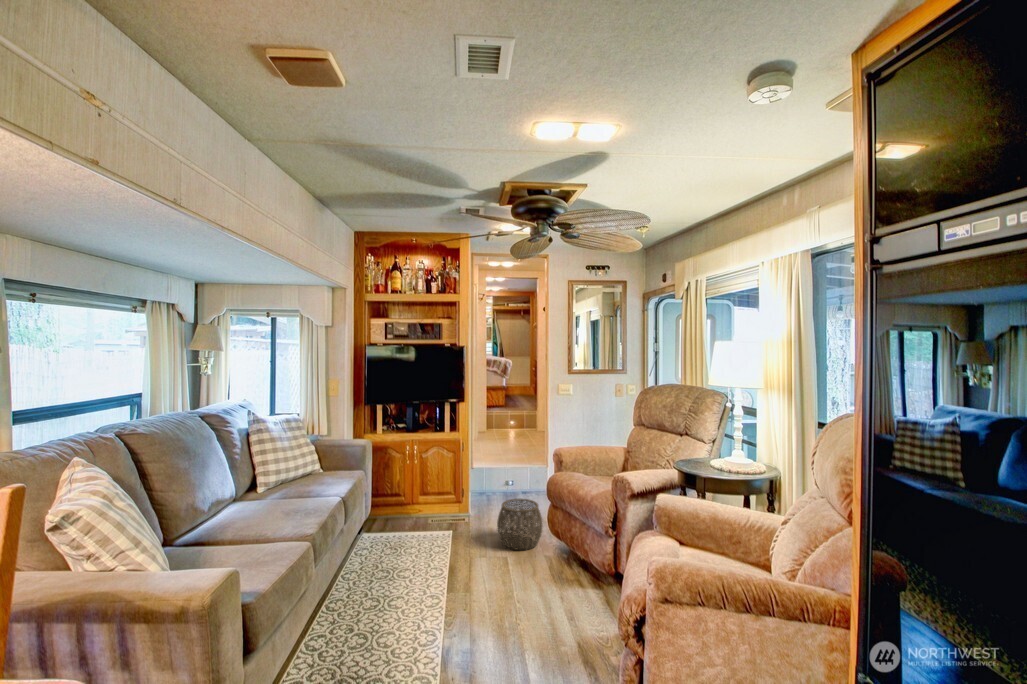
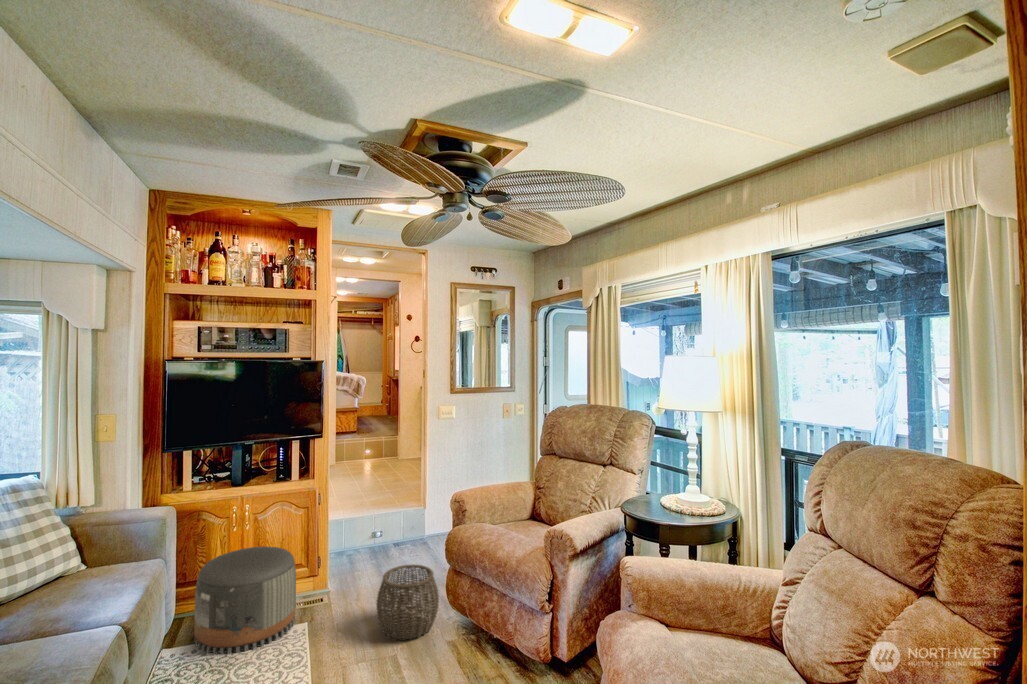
pouf: none [383,475,445,541] -> present [194,546,296,654]

